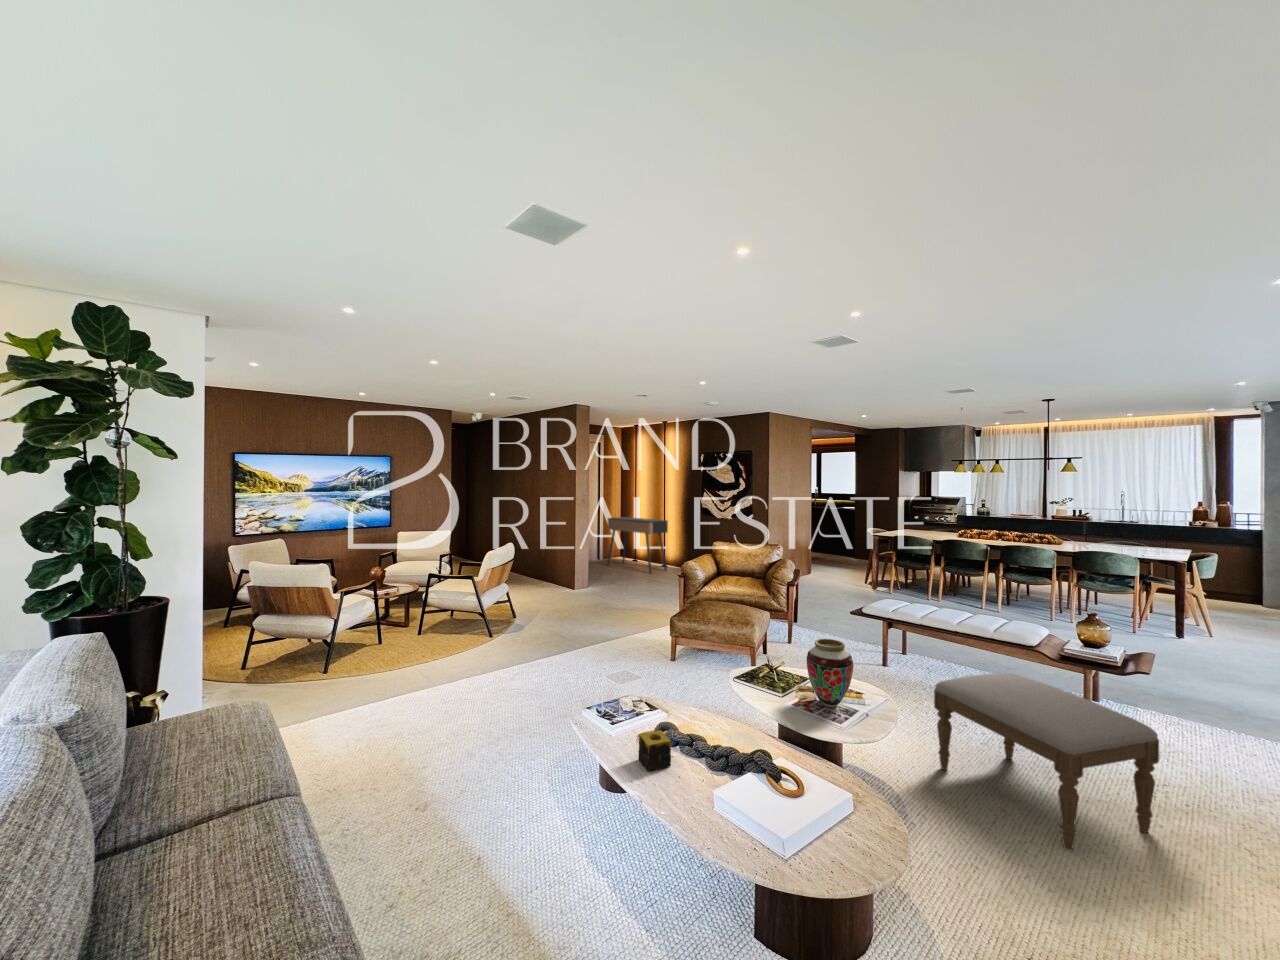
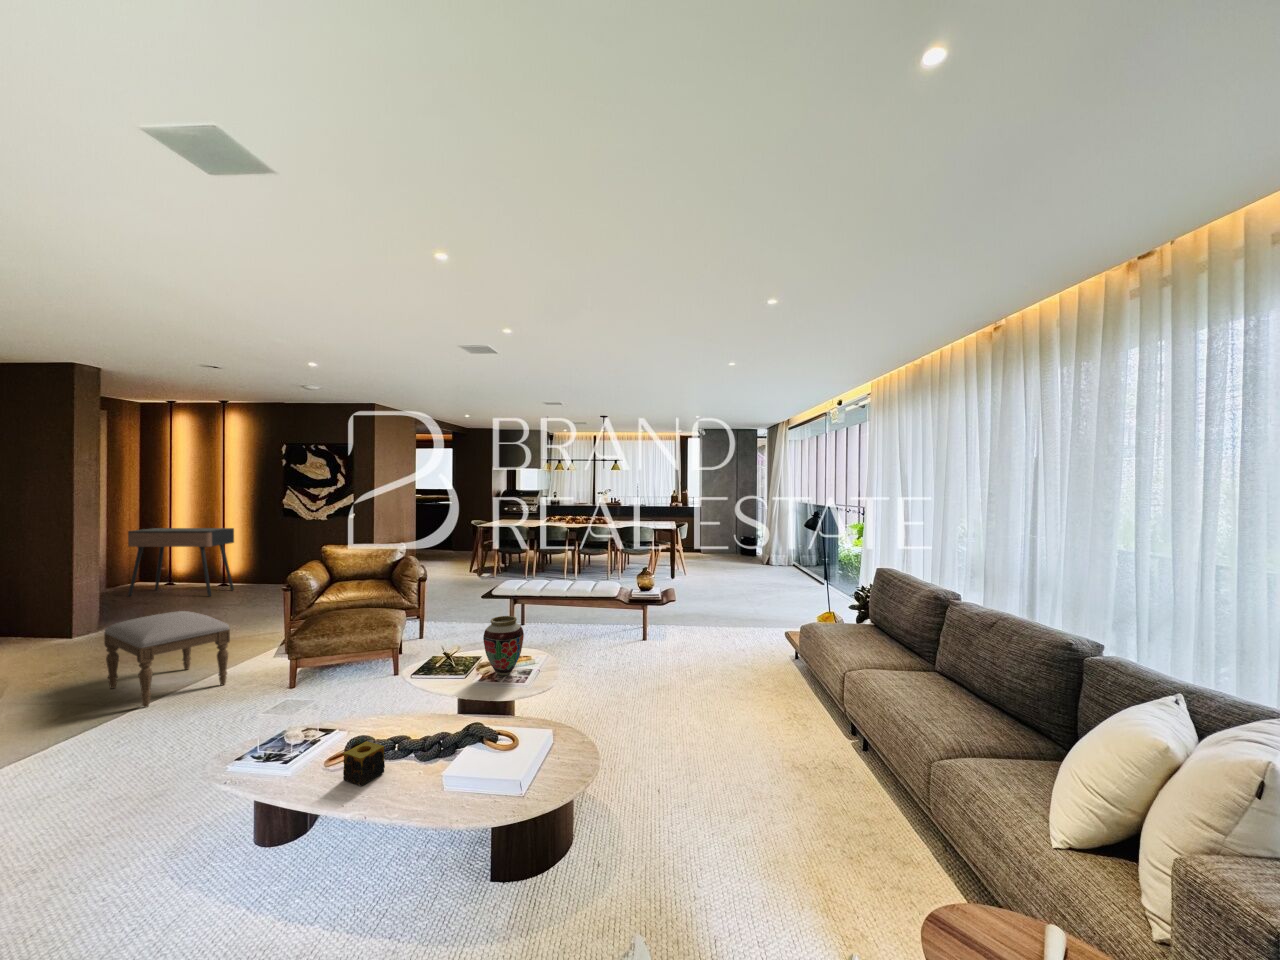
ottoman: present [934,673,1159,851] -> present [104,611,230,708]

